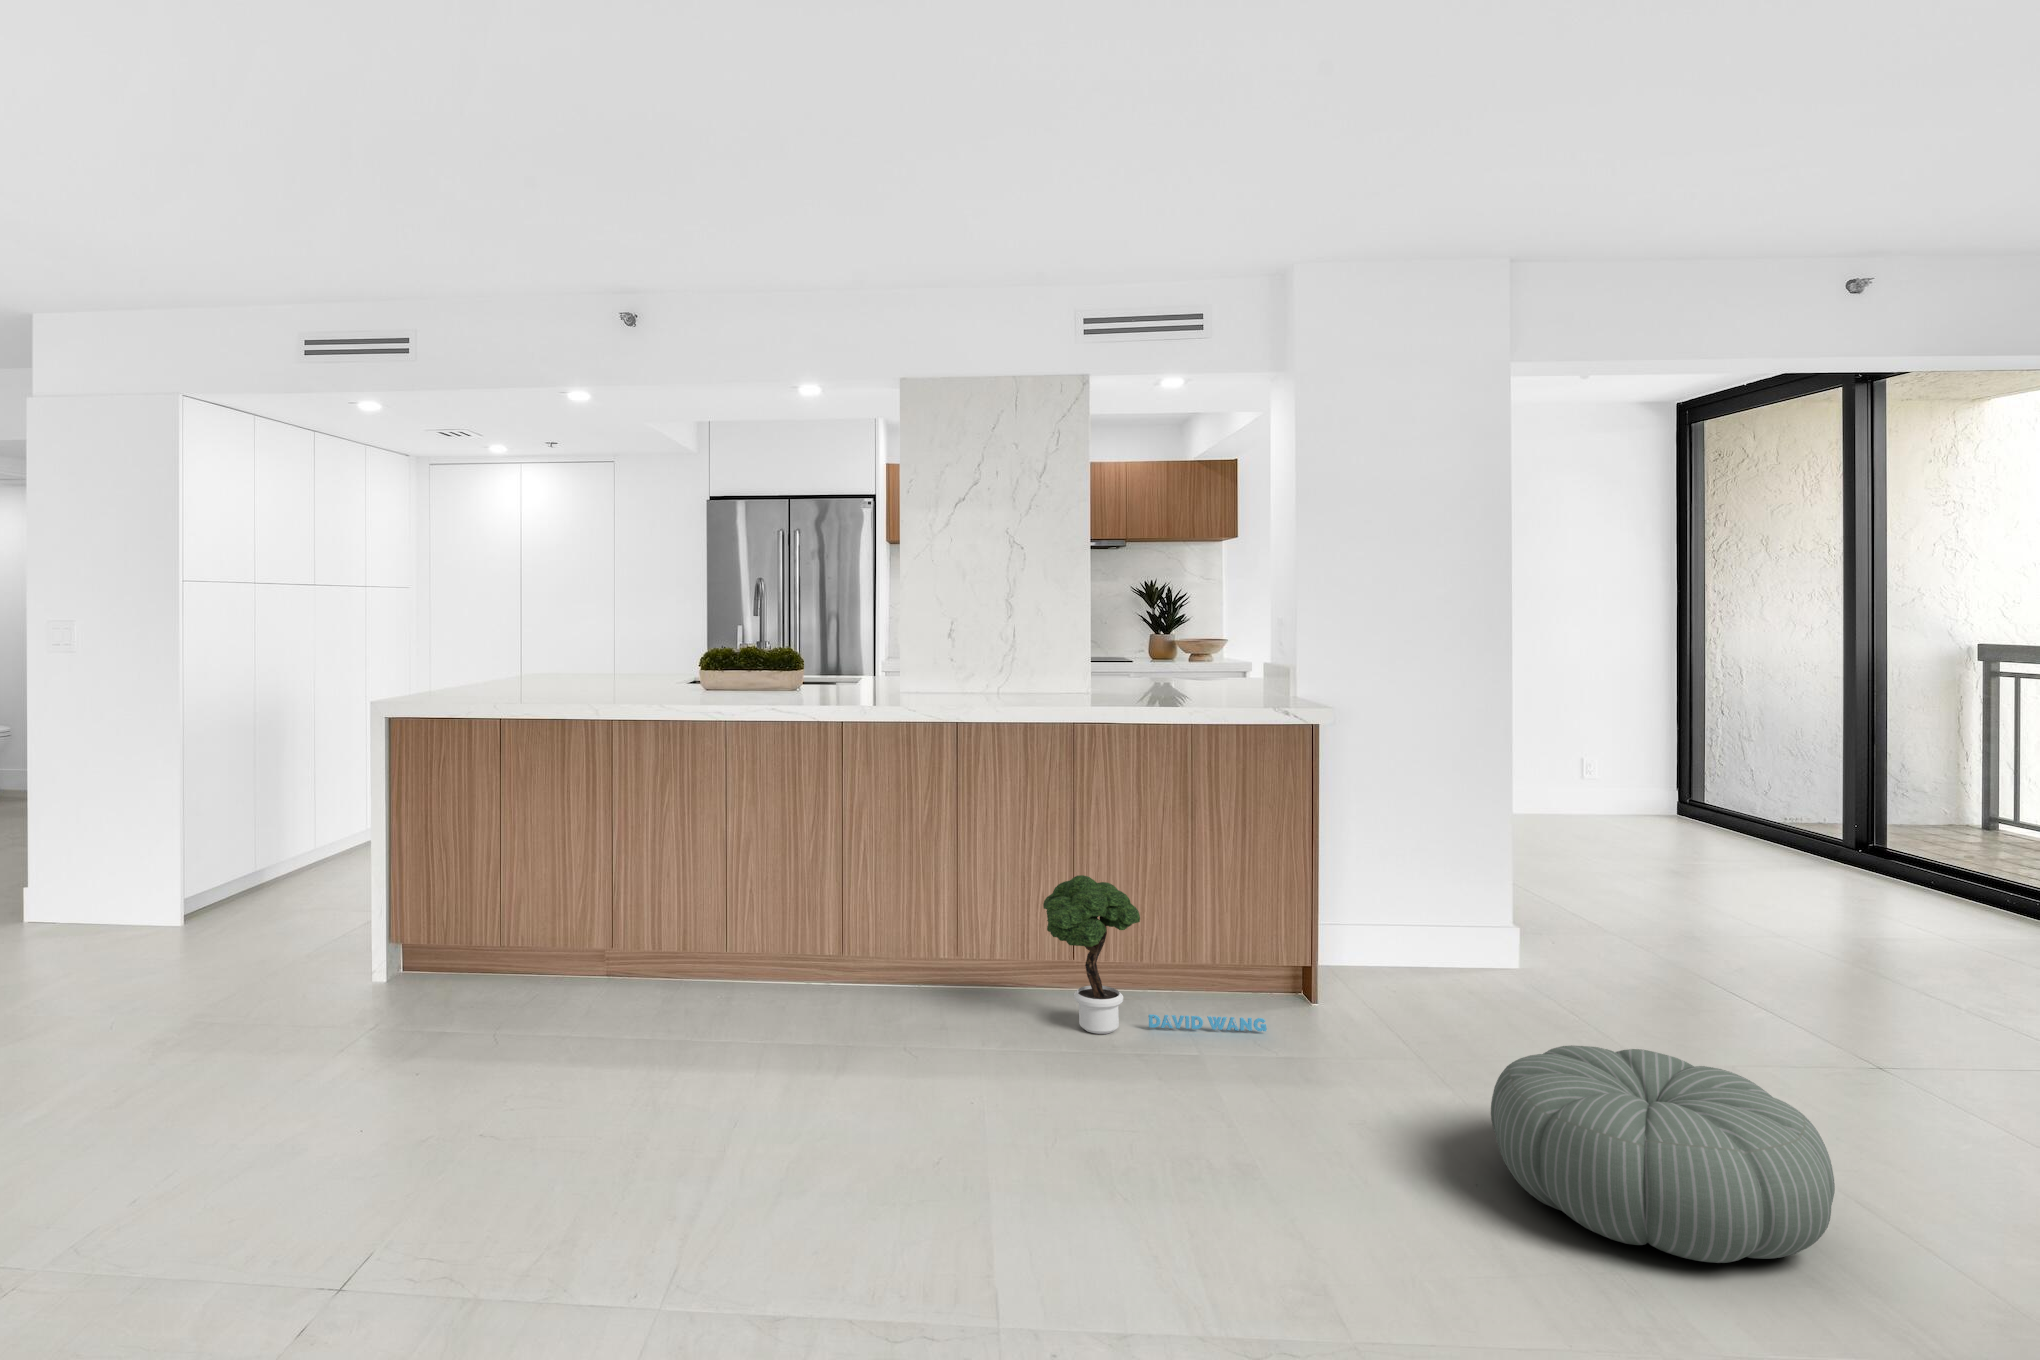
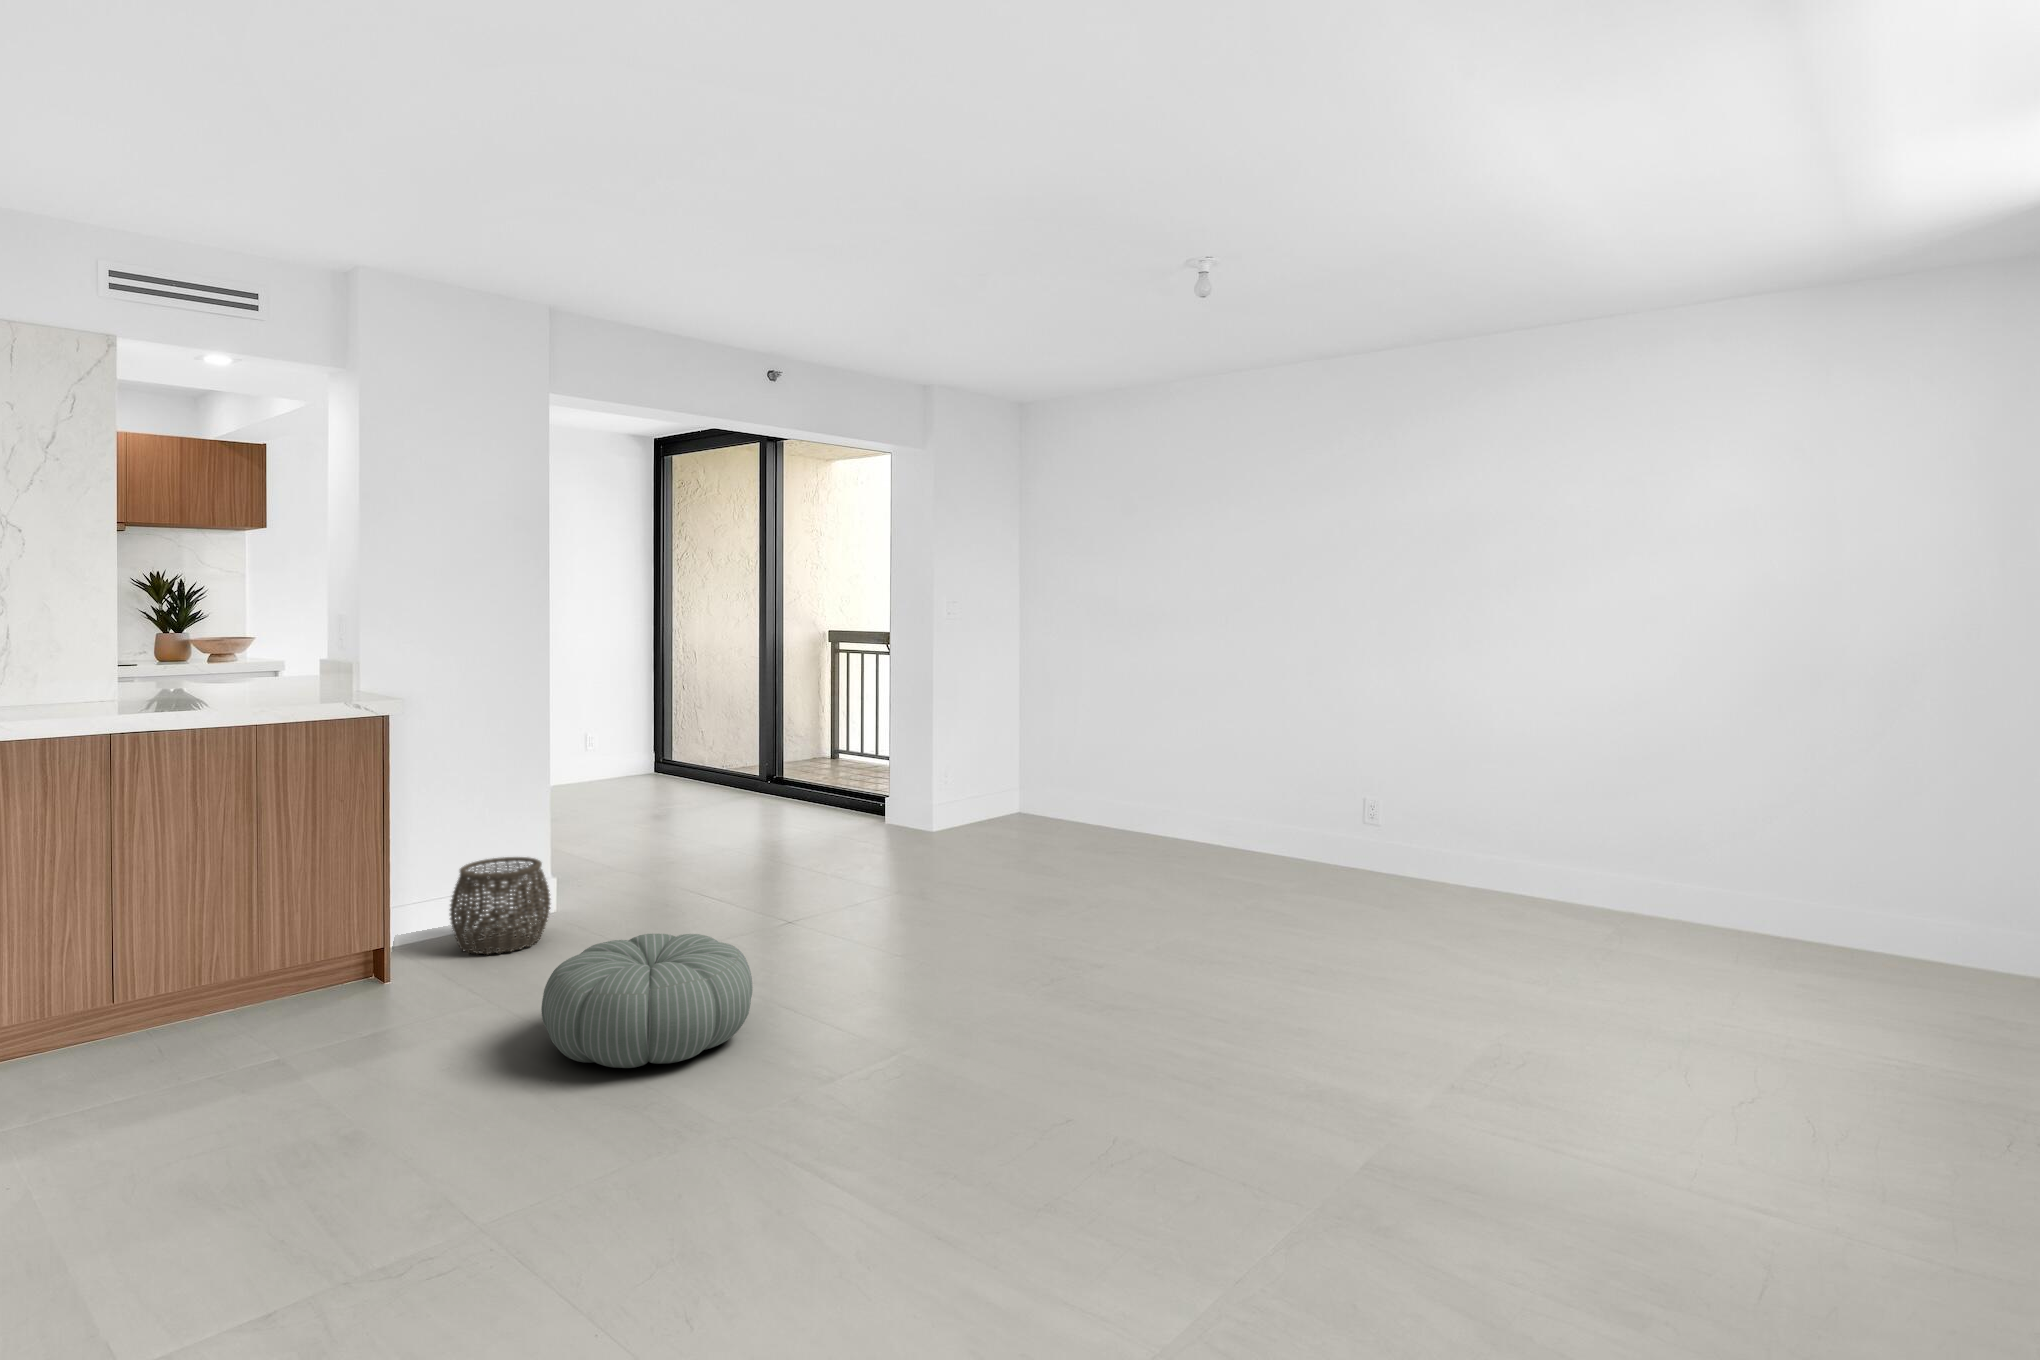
potted tree: present [1043,875,1266,1034] -> none [64,897,332,1062]
woven basket: none [1394,898,1518,1017] -> present [450,857,551,954]

